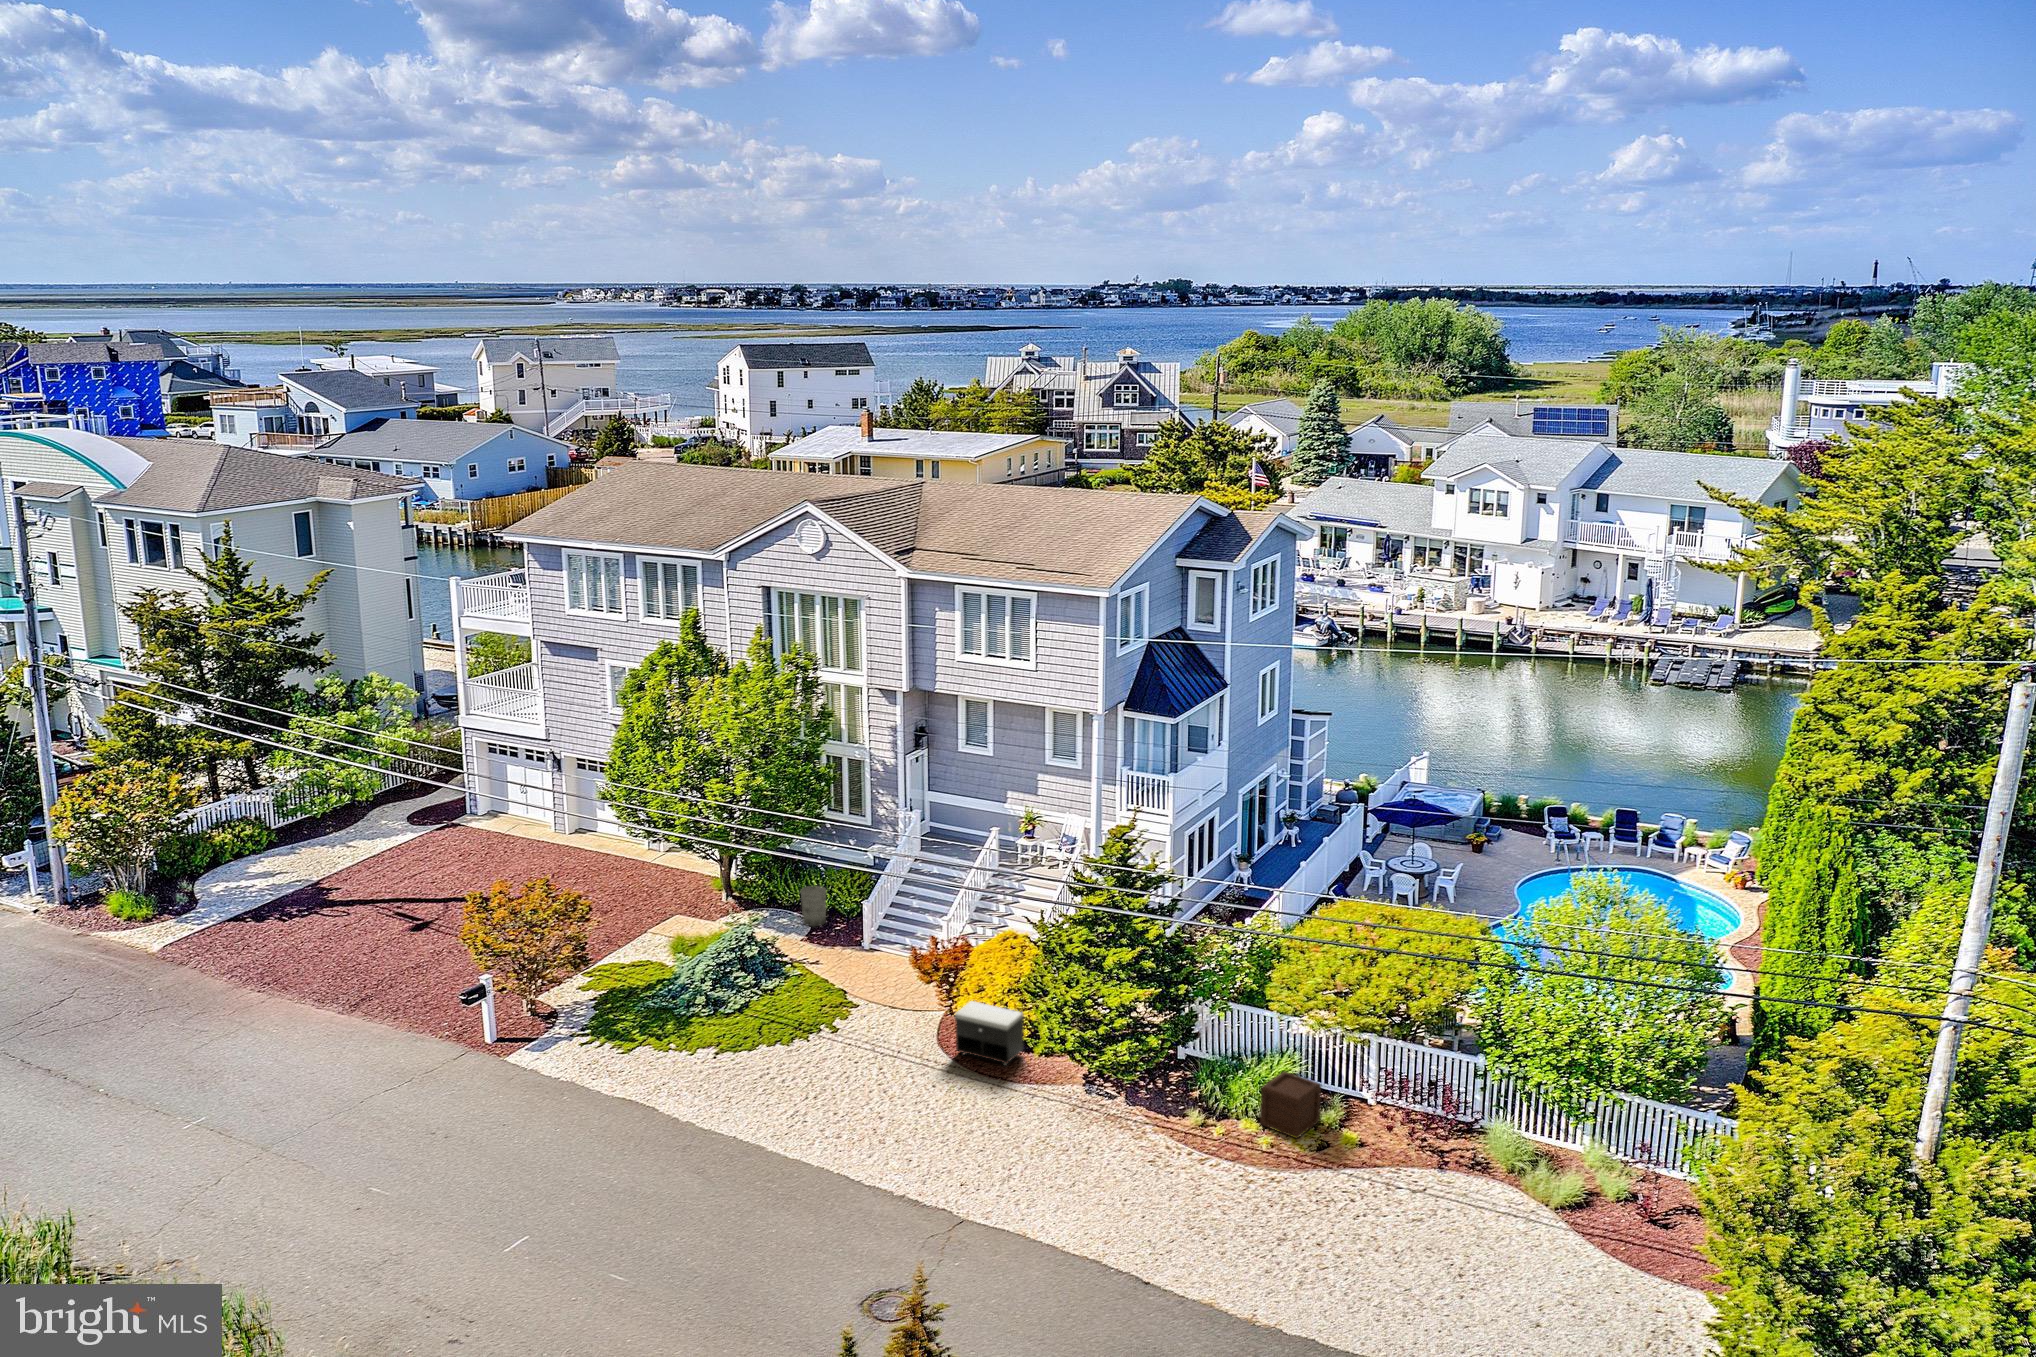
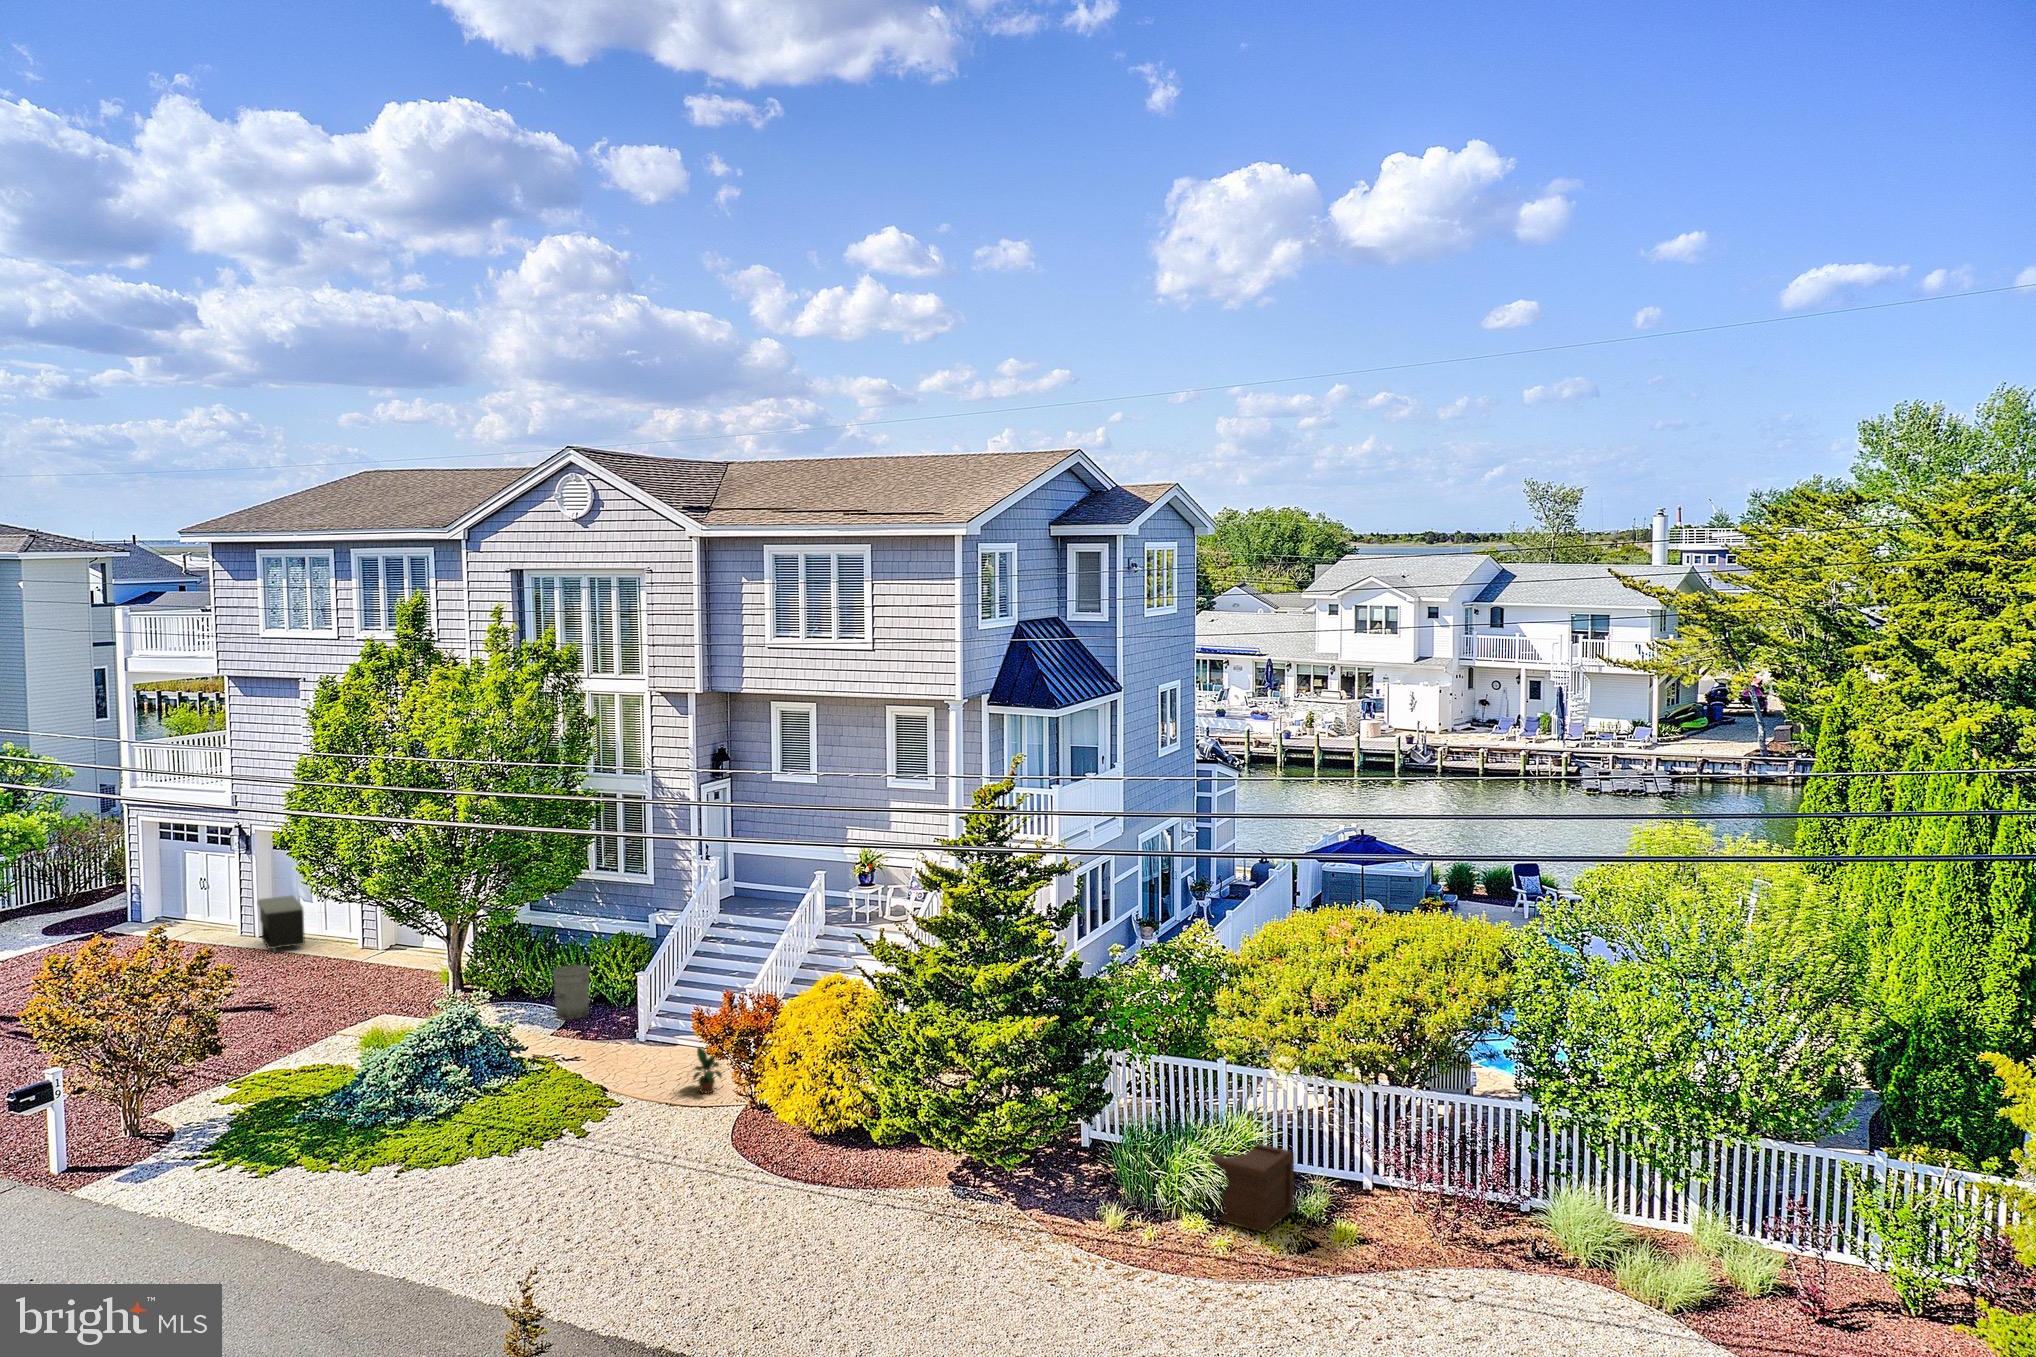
potted plant: none [901,967,927,999] -> present [687,1047,722,1093]
storage bench: present [955,1001,1024,1065] -> present [258,895,305,951]

